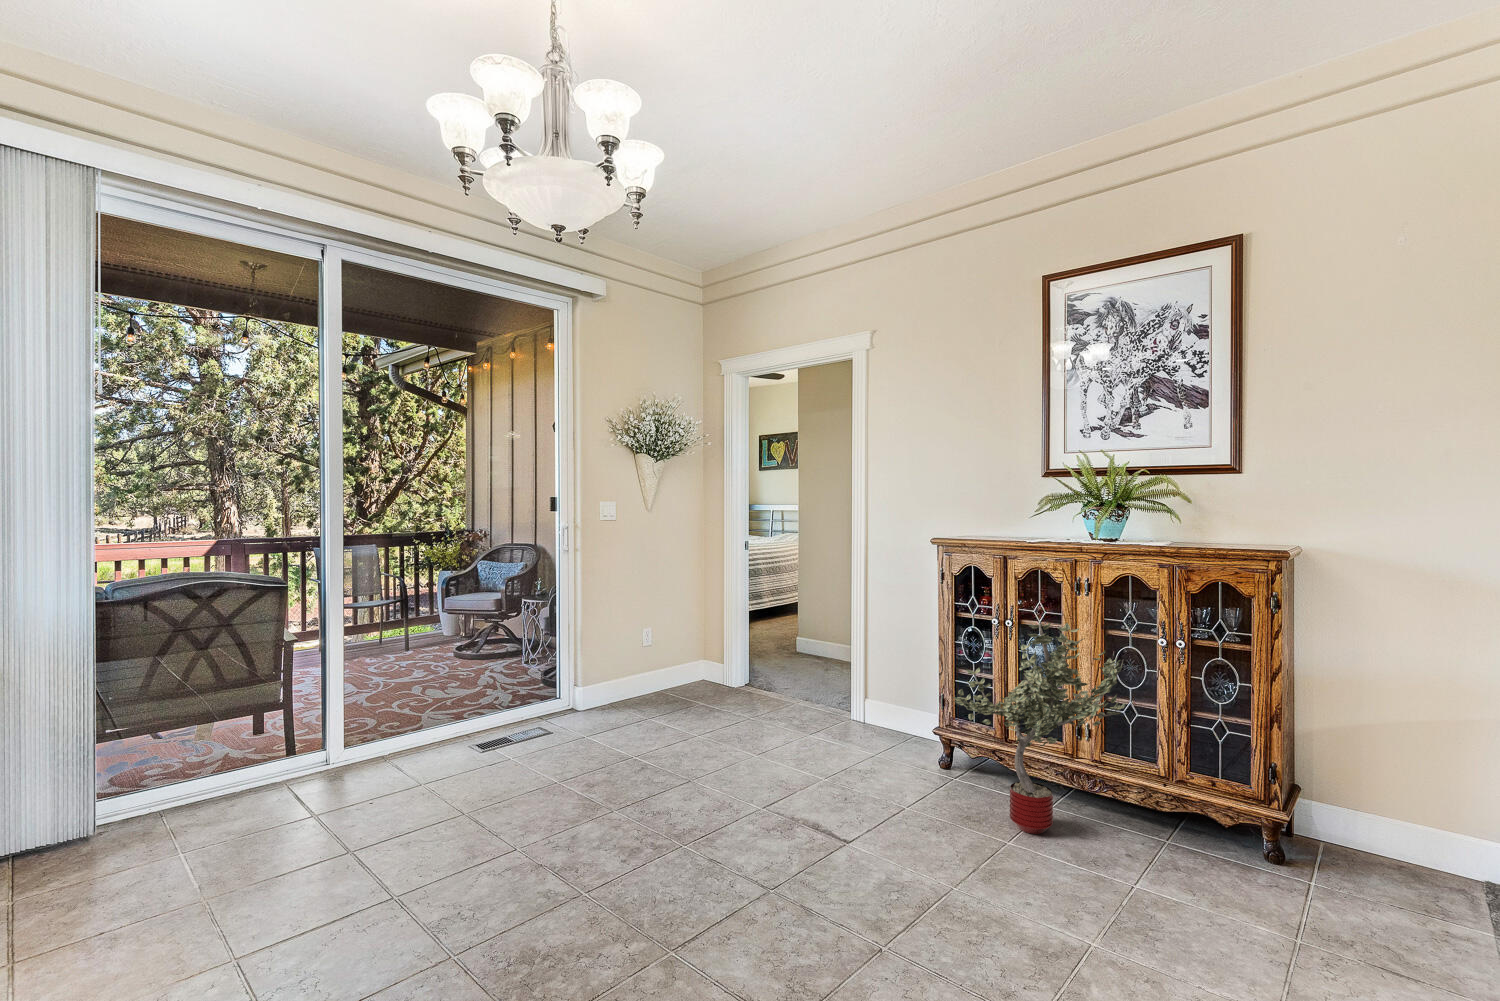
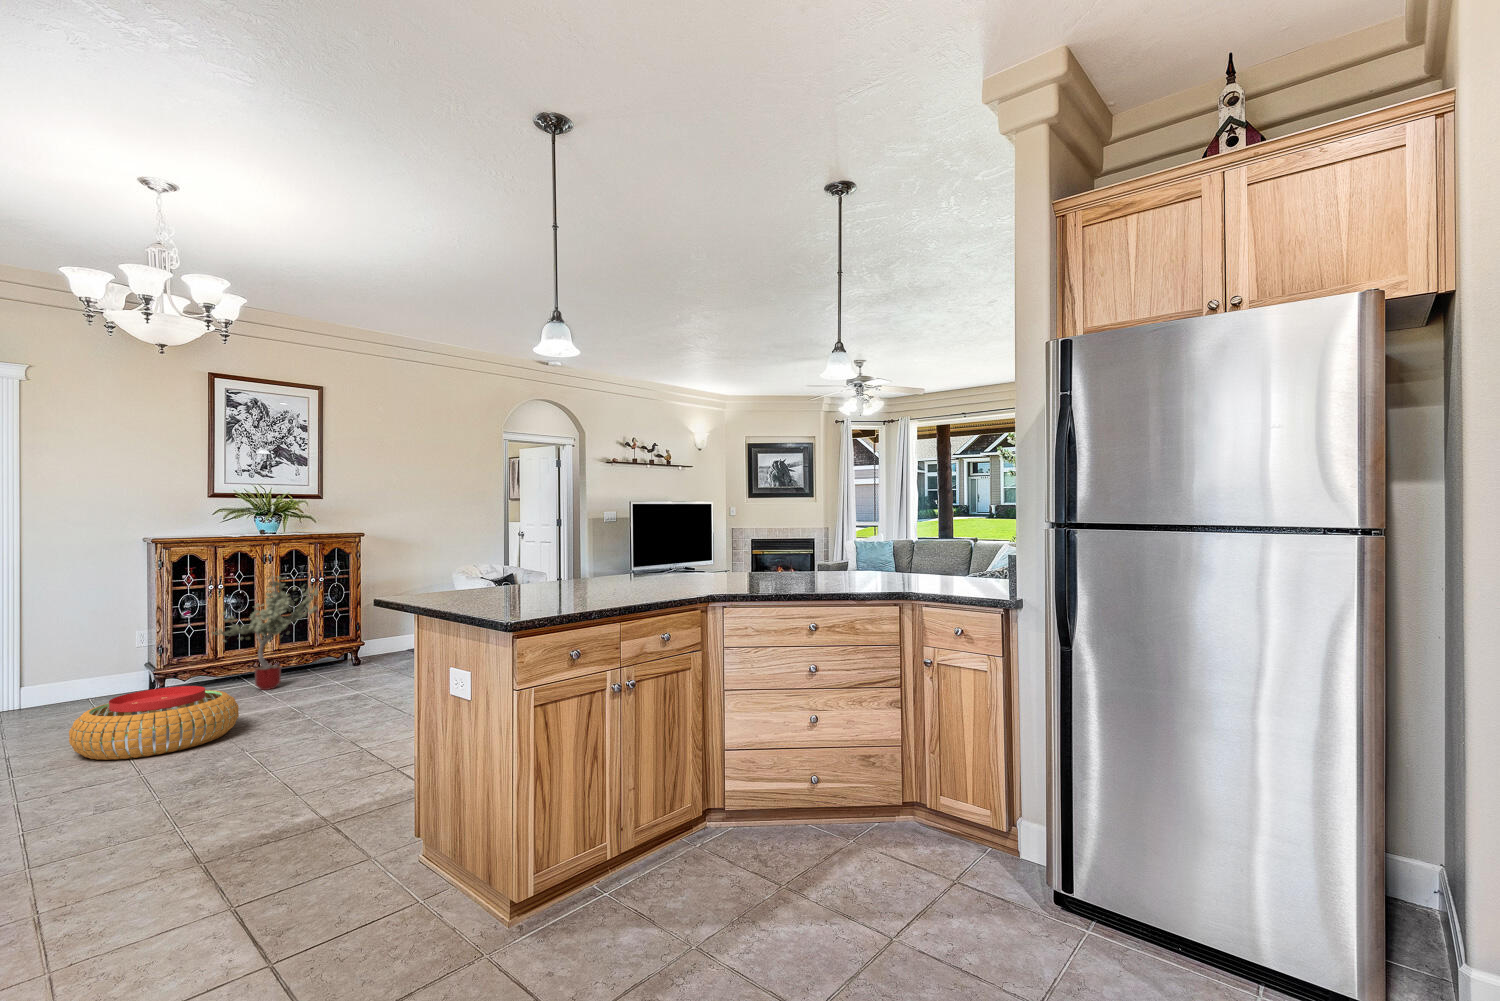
pouf: none [594,764,794,904] -> present [69,686,239,760]

